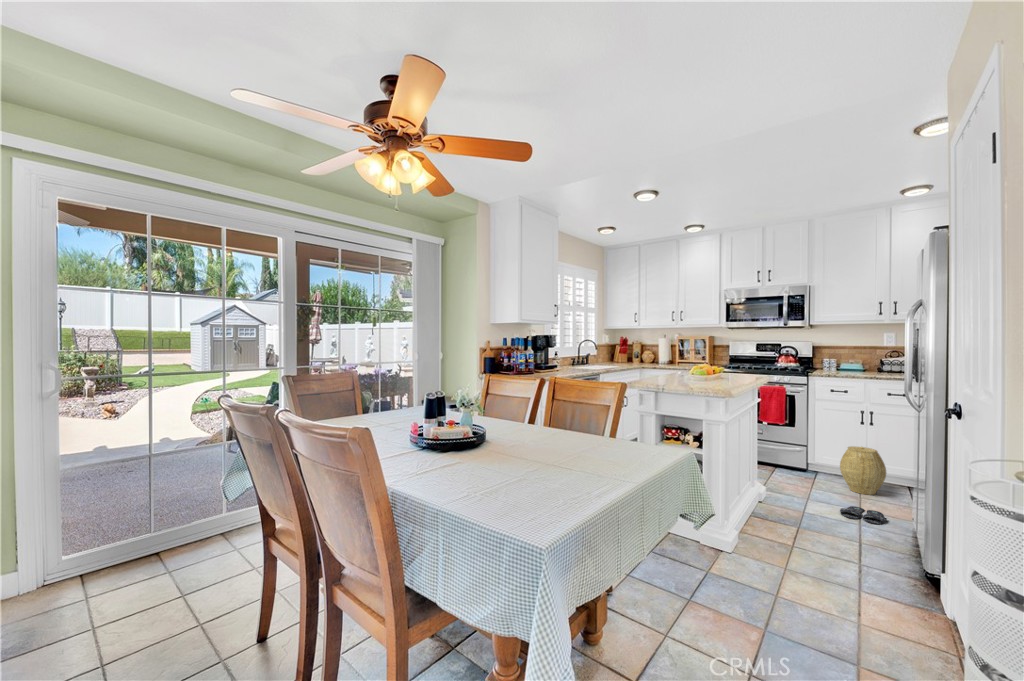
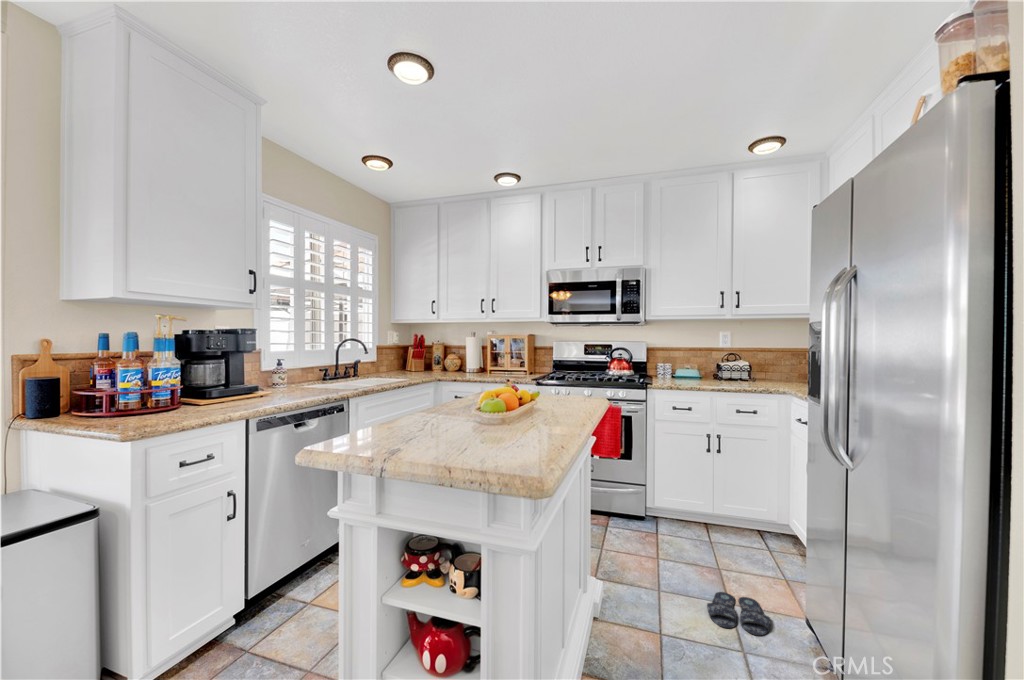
woven basket: present [840,446,886,495] -> none [691,487,746,558]

